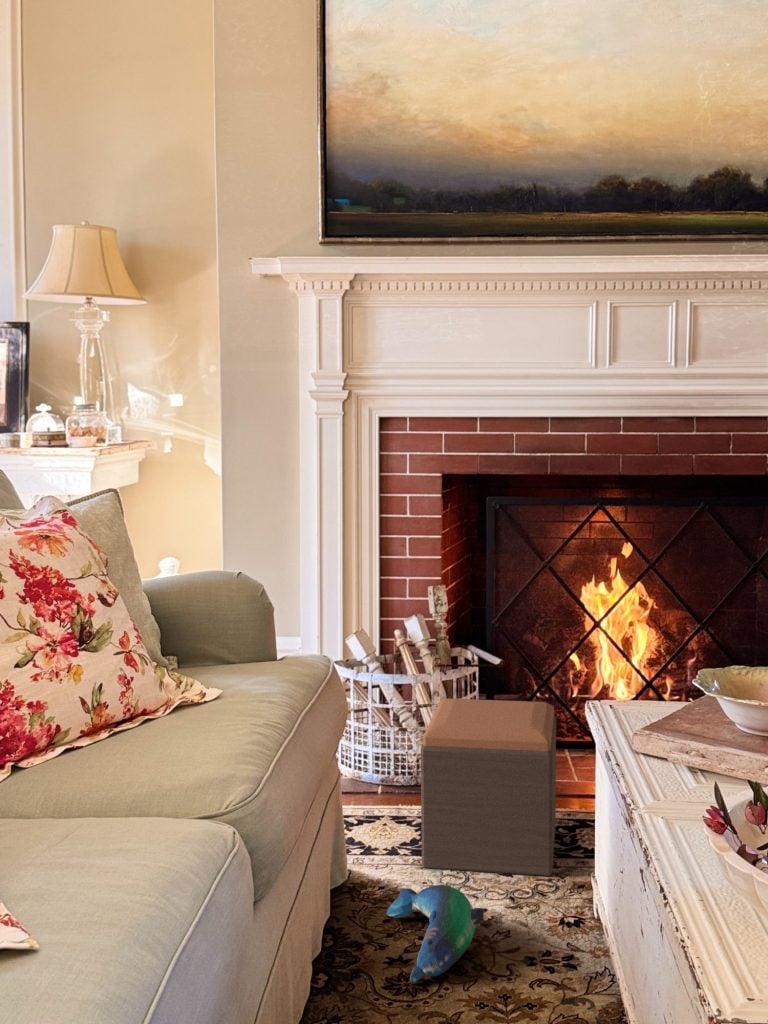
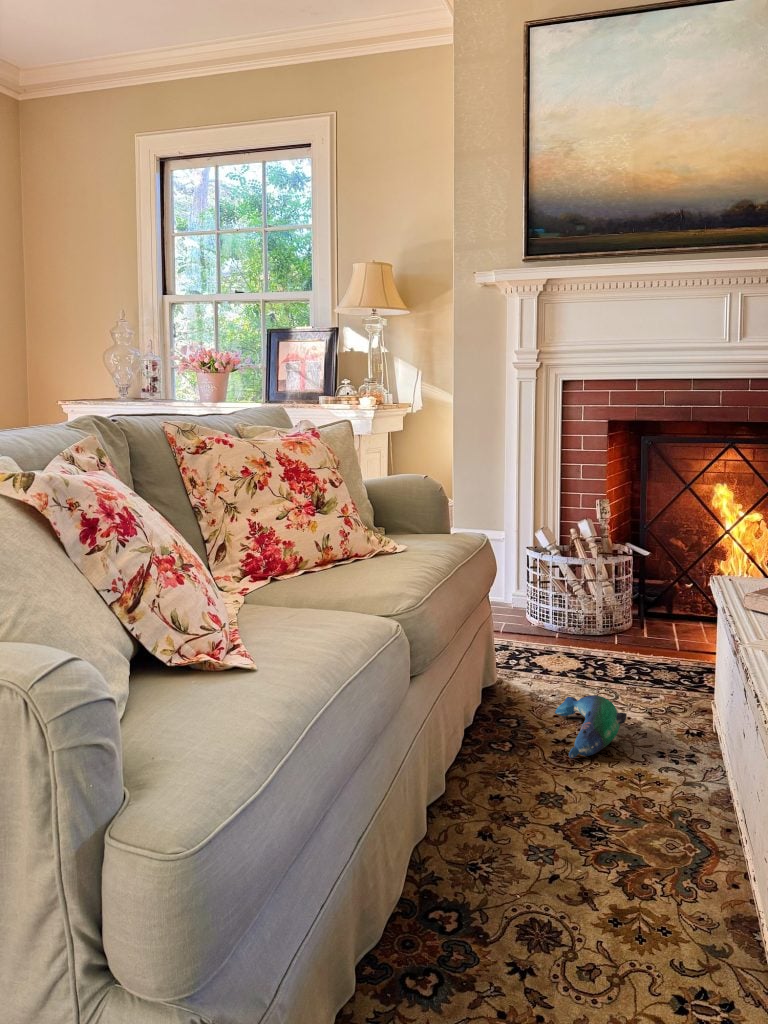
footstool: present [421,698,556,876] -> none [583,572,690,701]

